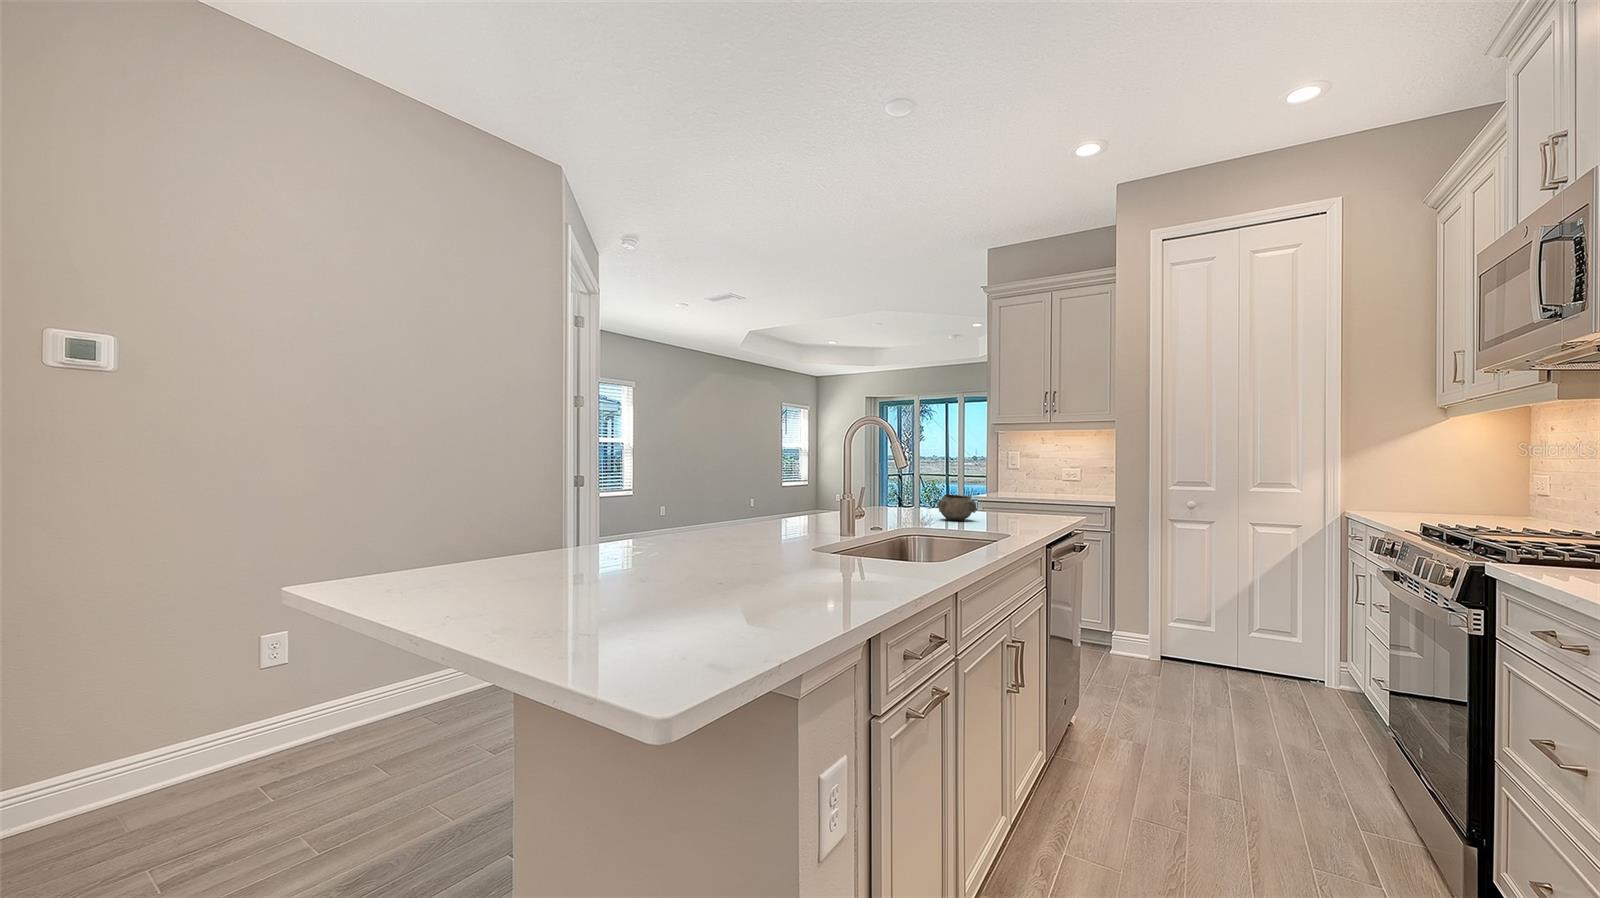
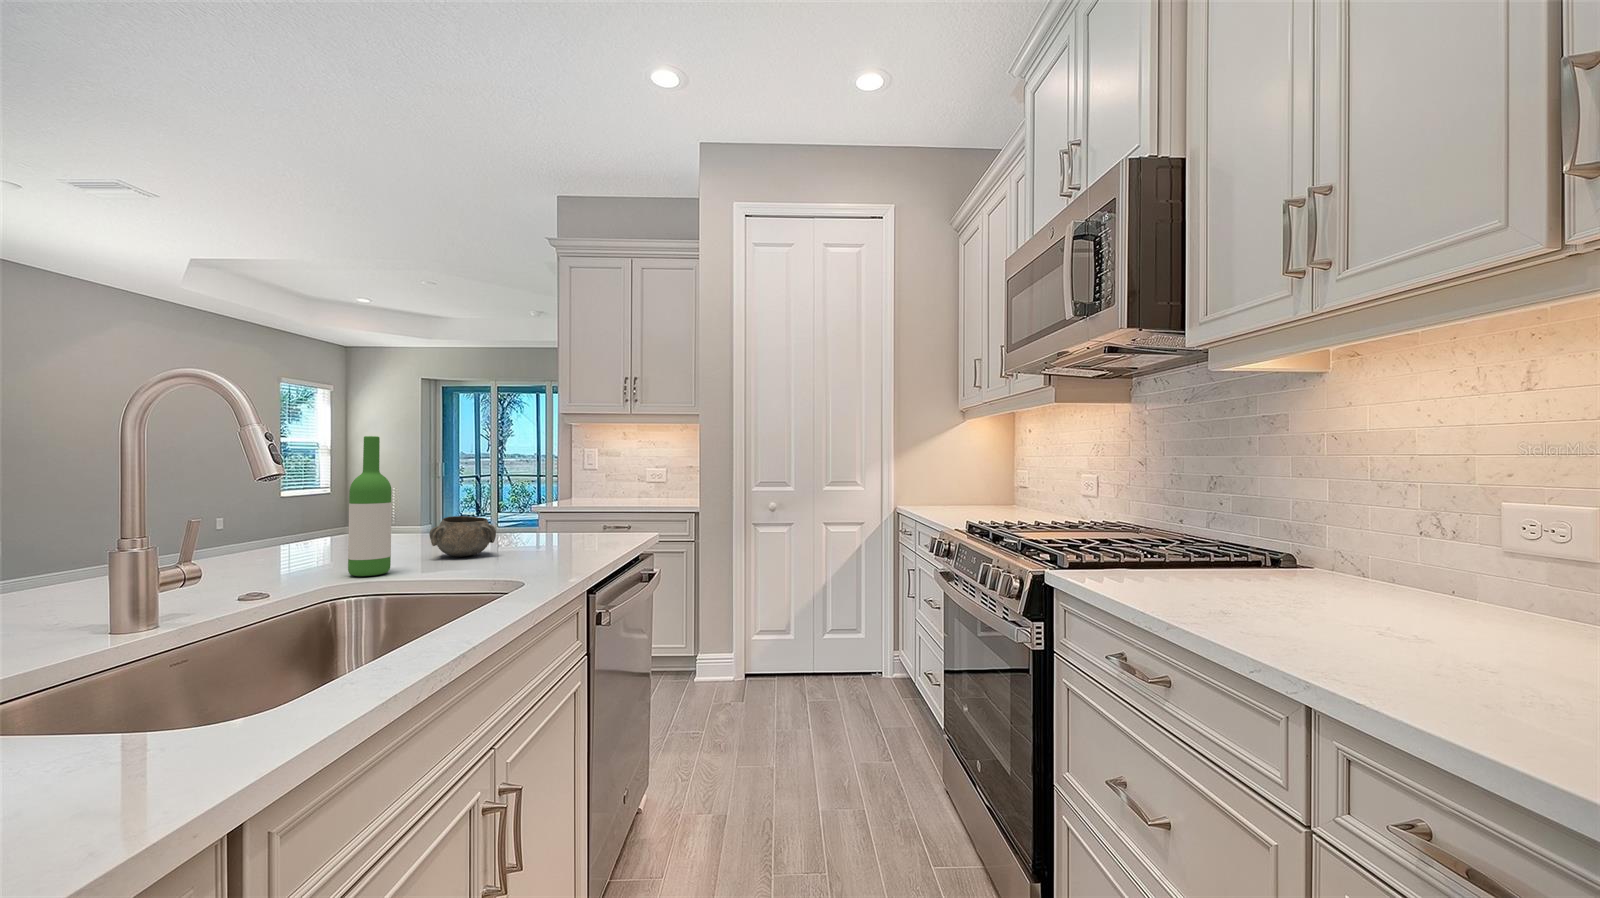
wine bottle: none [903,443,924,525] -> present [348,436,392,576]

